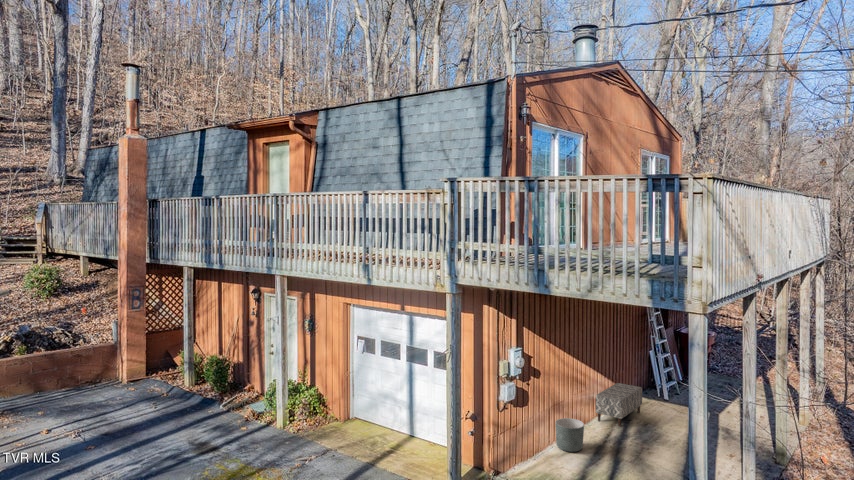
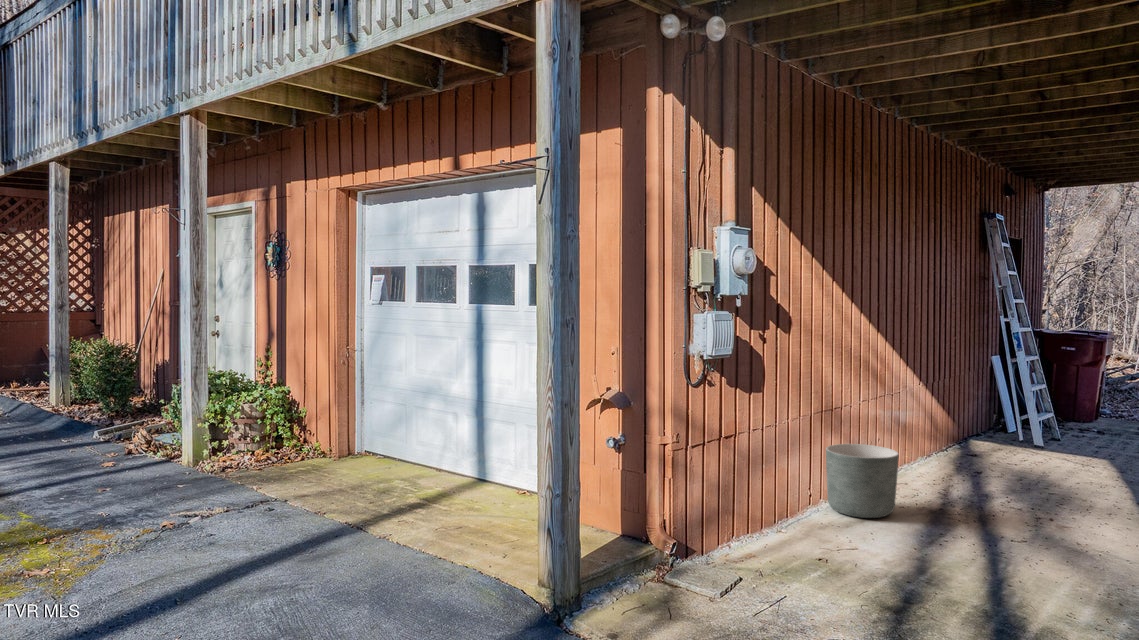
bench: present [596,383,642,427] -> none [907,400,1006,480]

